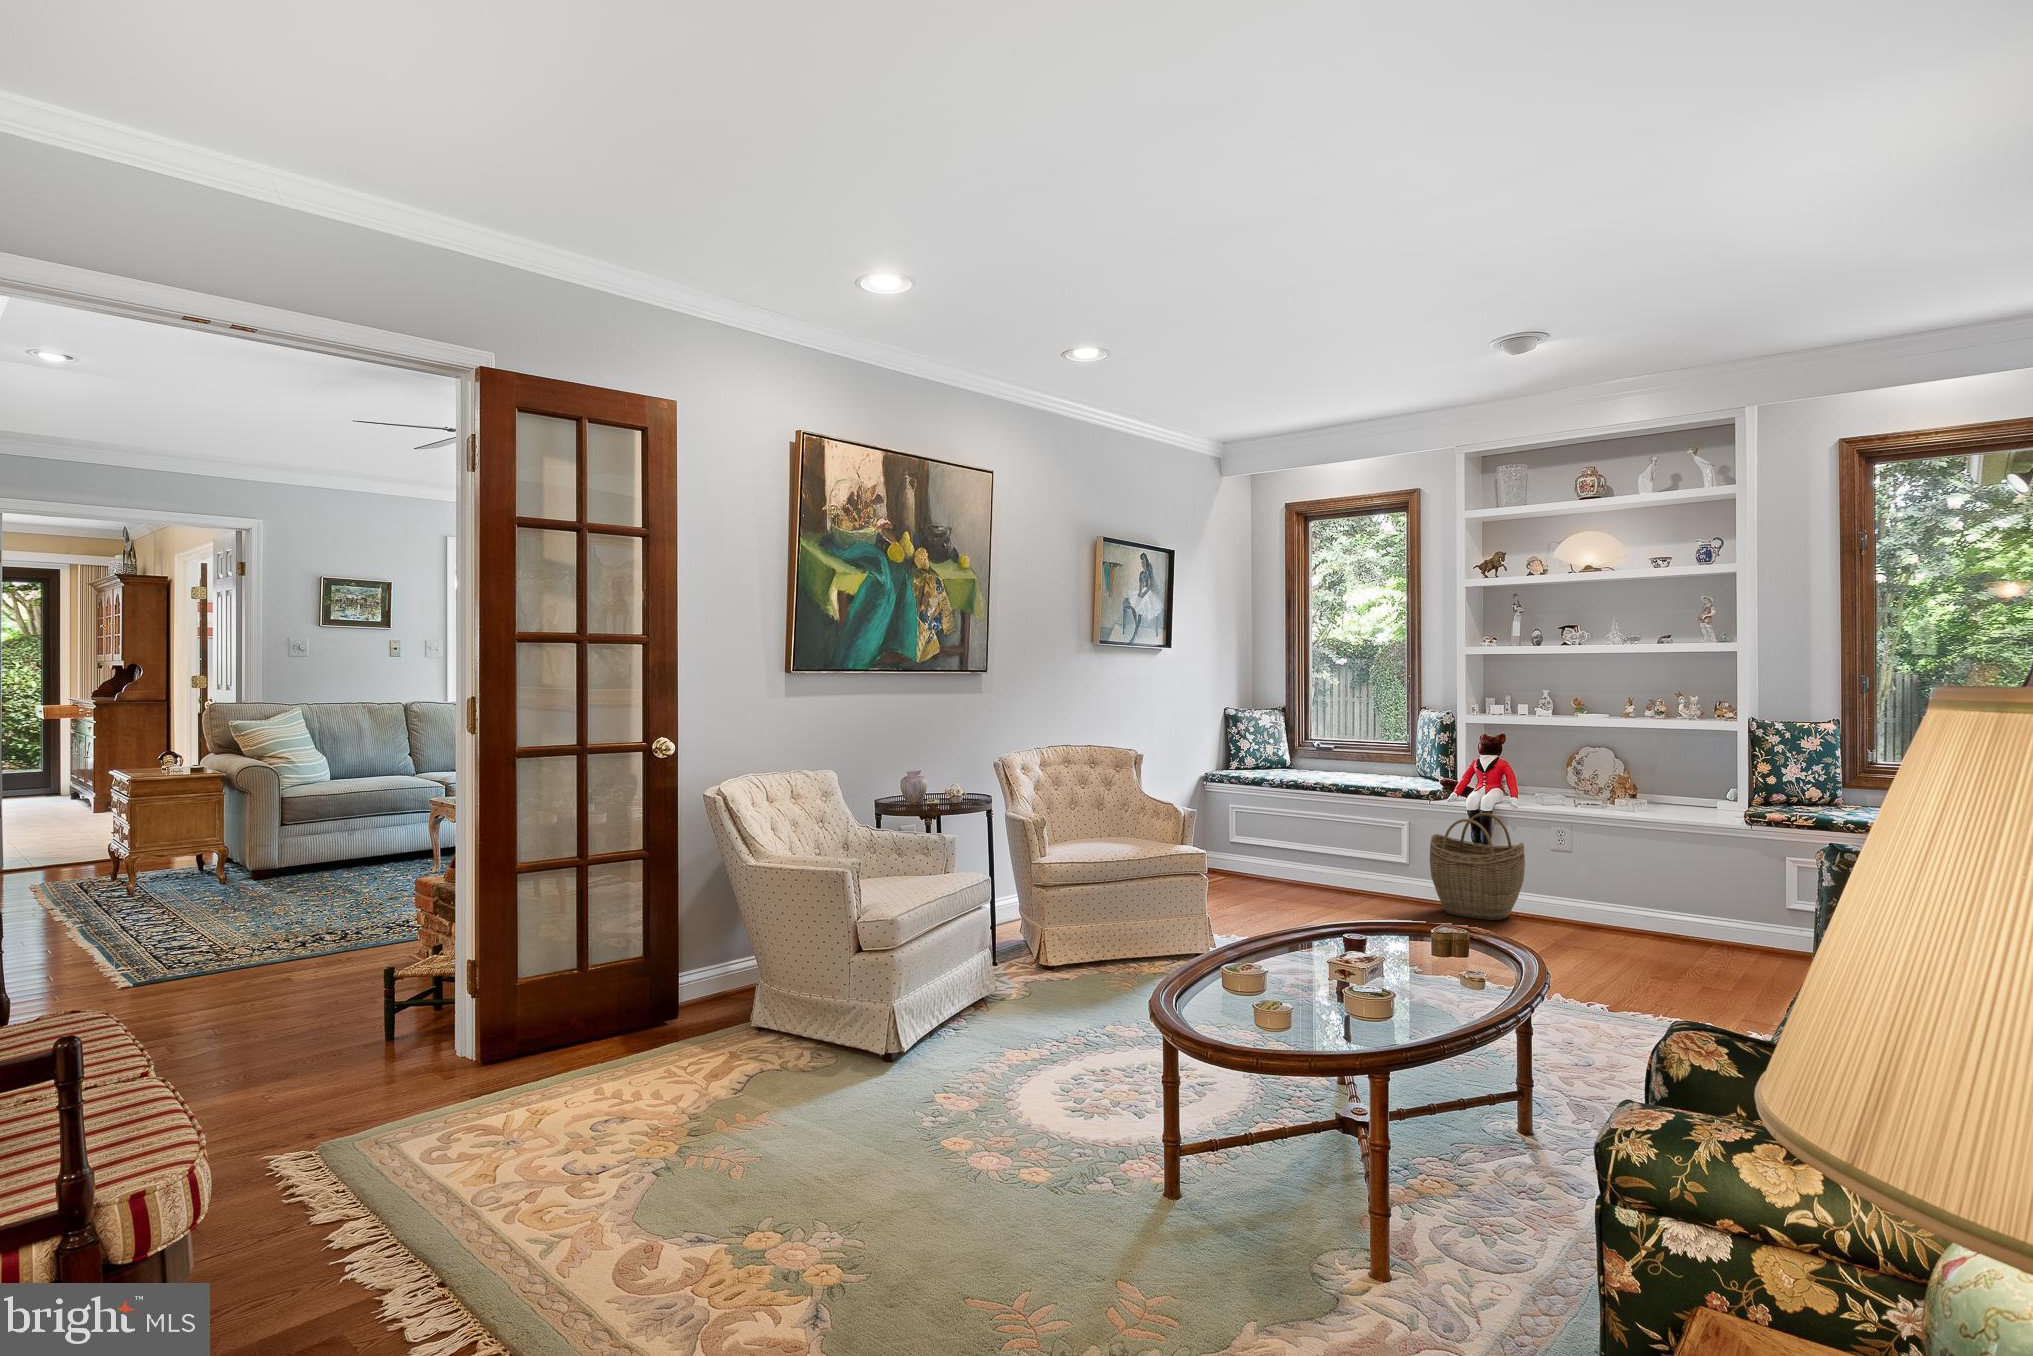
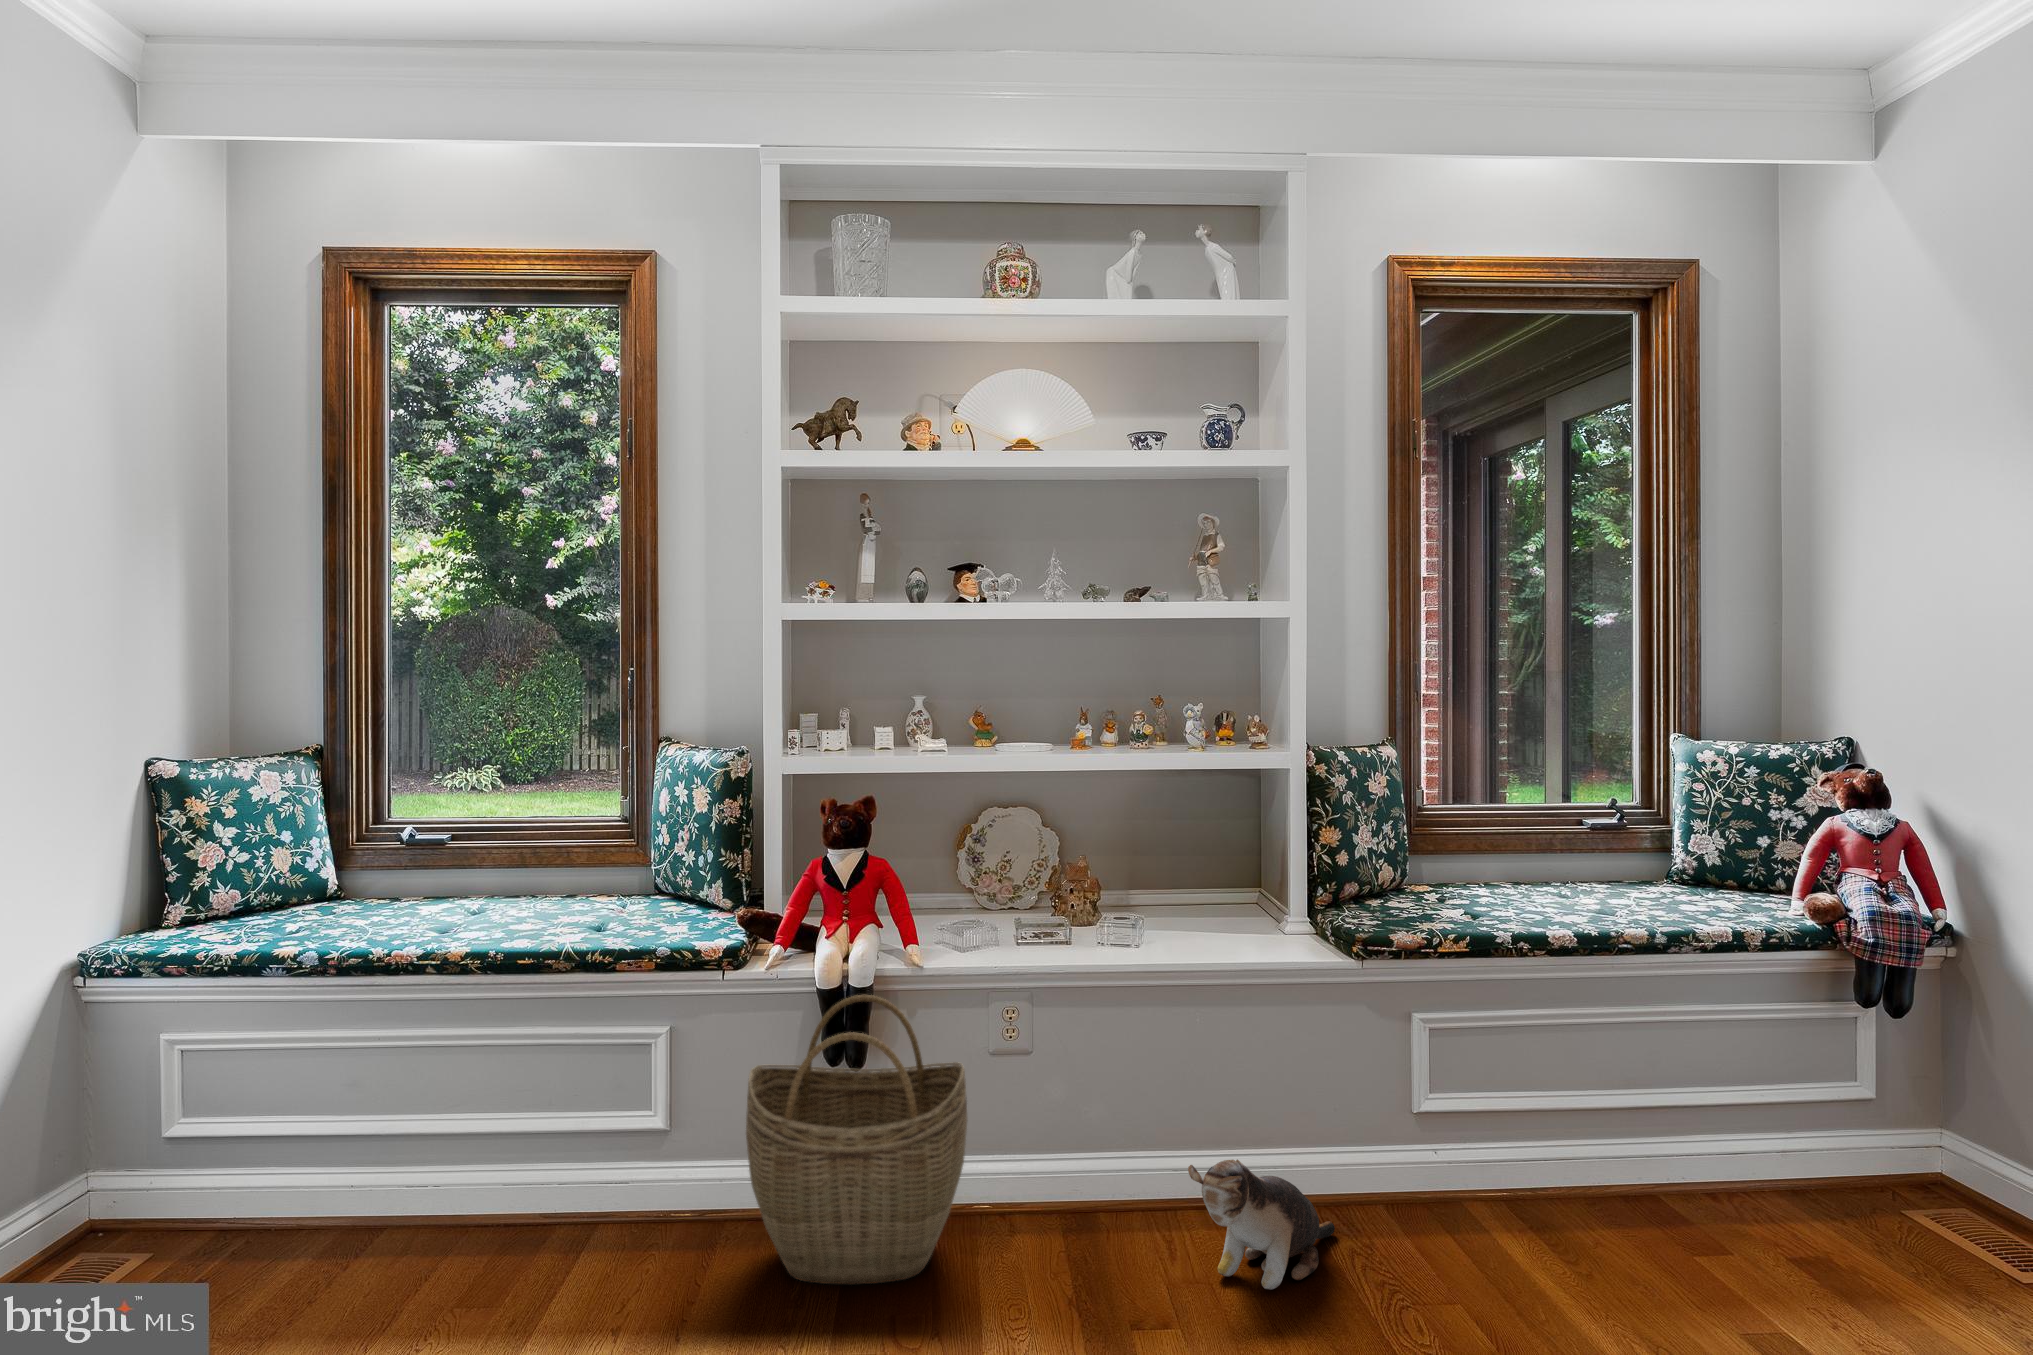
plush toy: none [1608,888,1708,946] -> present [1188,1160,1335,1289]

